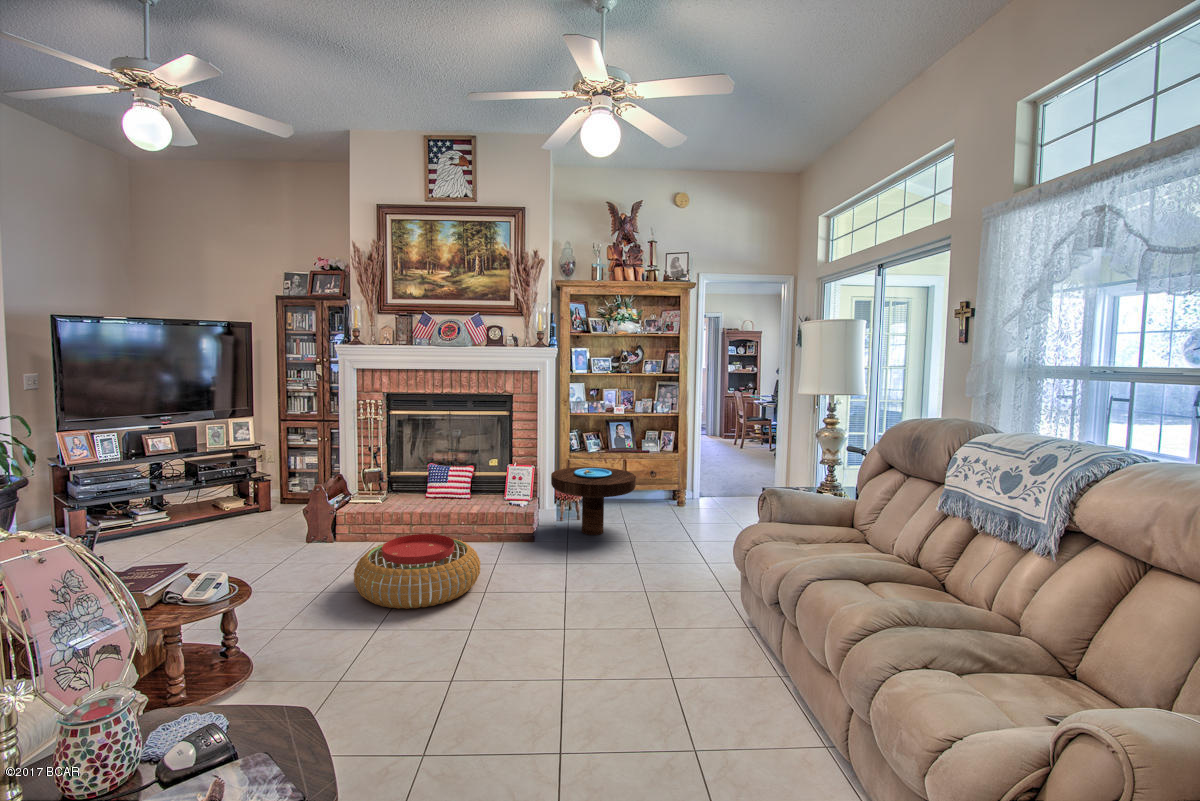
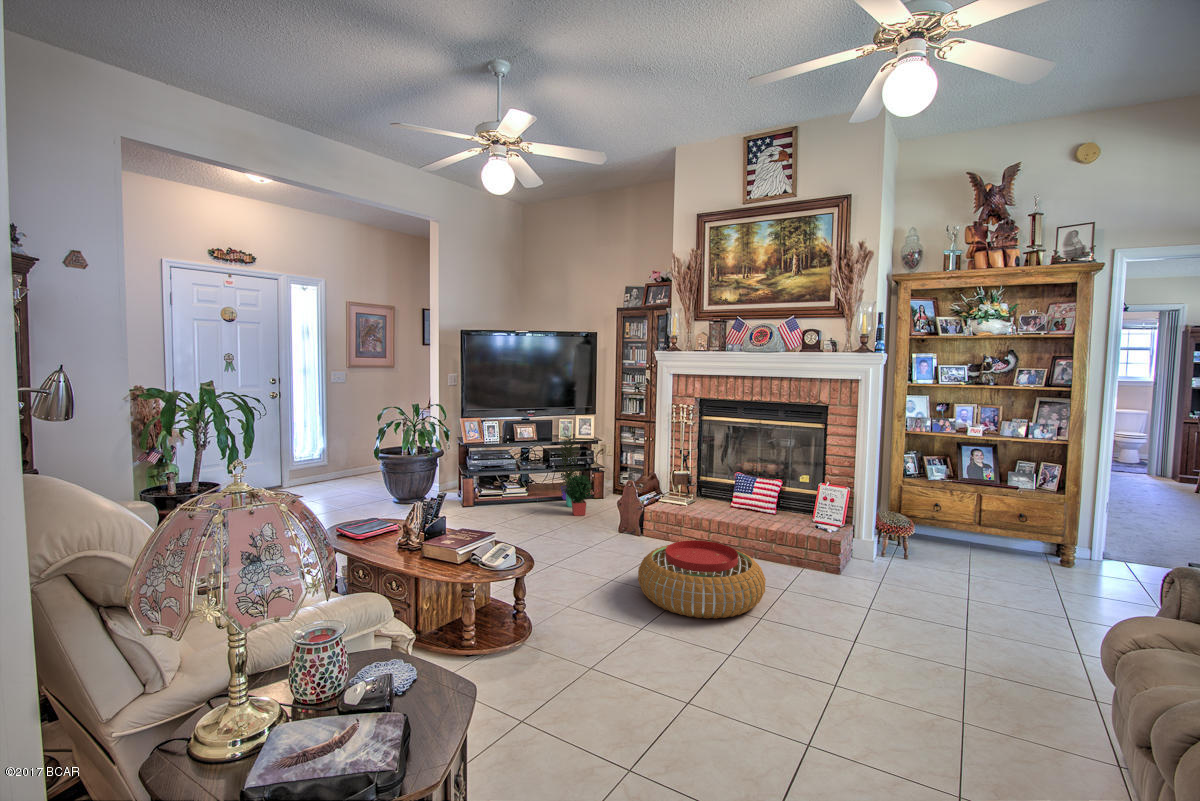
potted plant: none [206,441,265,534] -> present [558,435,592,516]
side table: present [551,467,636,535] -> none [869,495,988,581]

